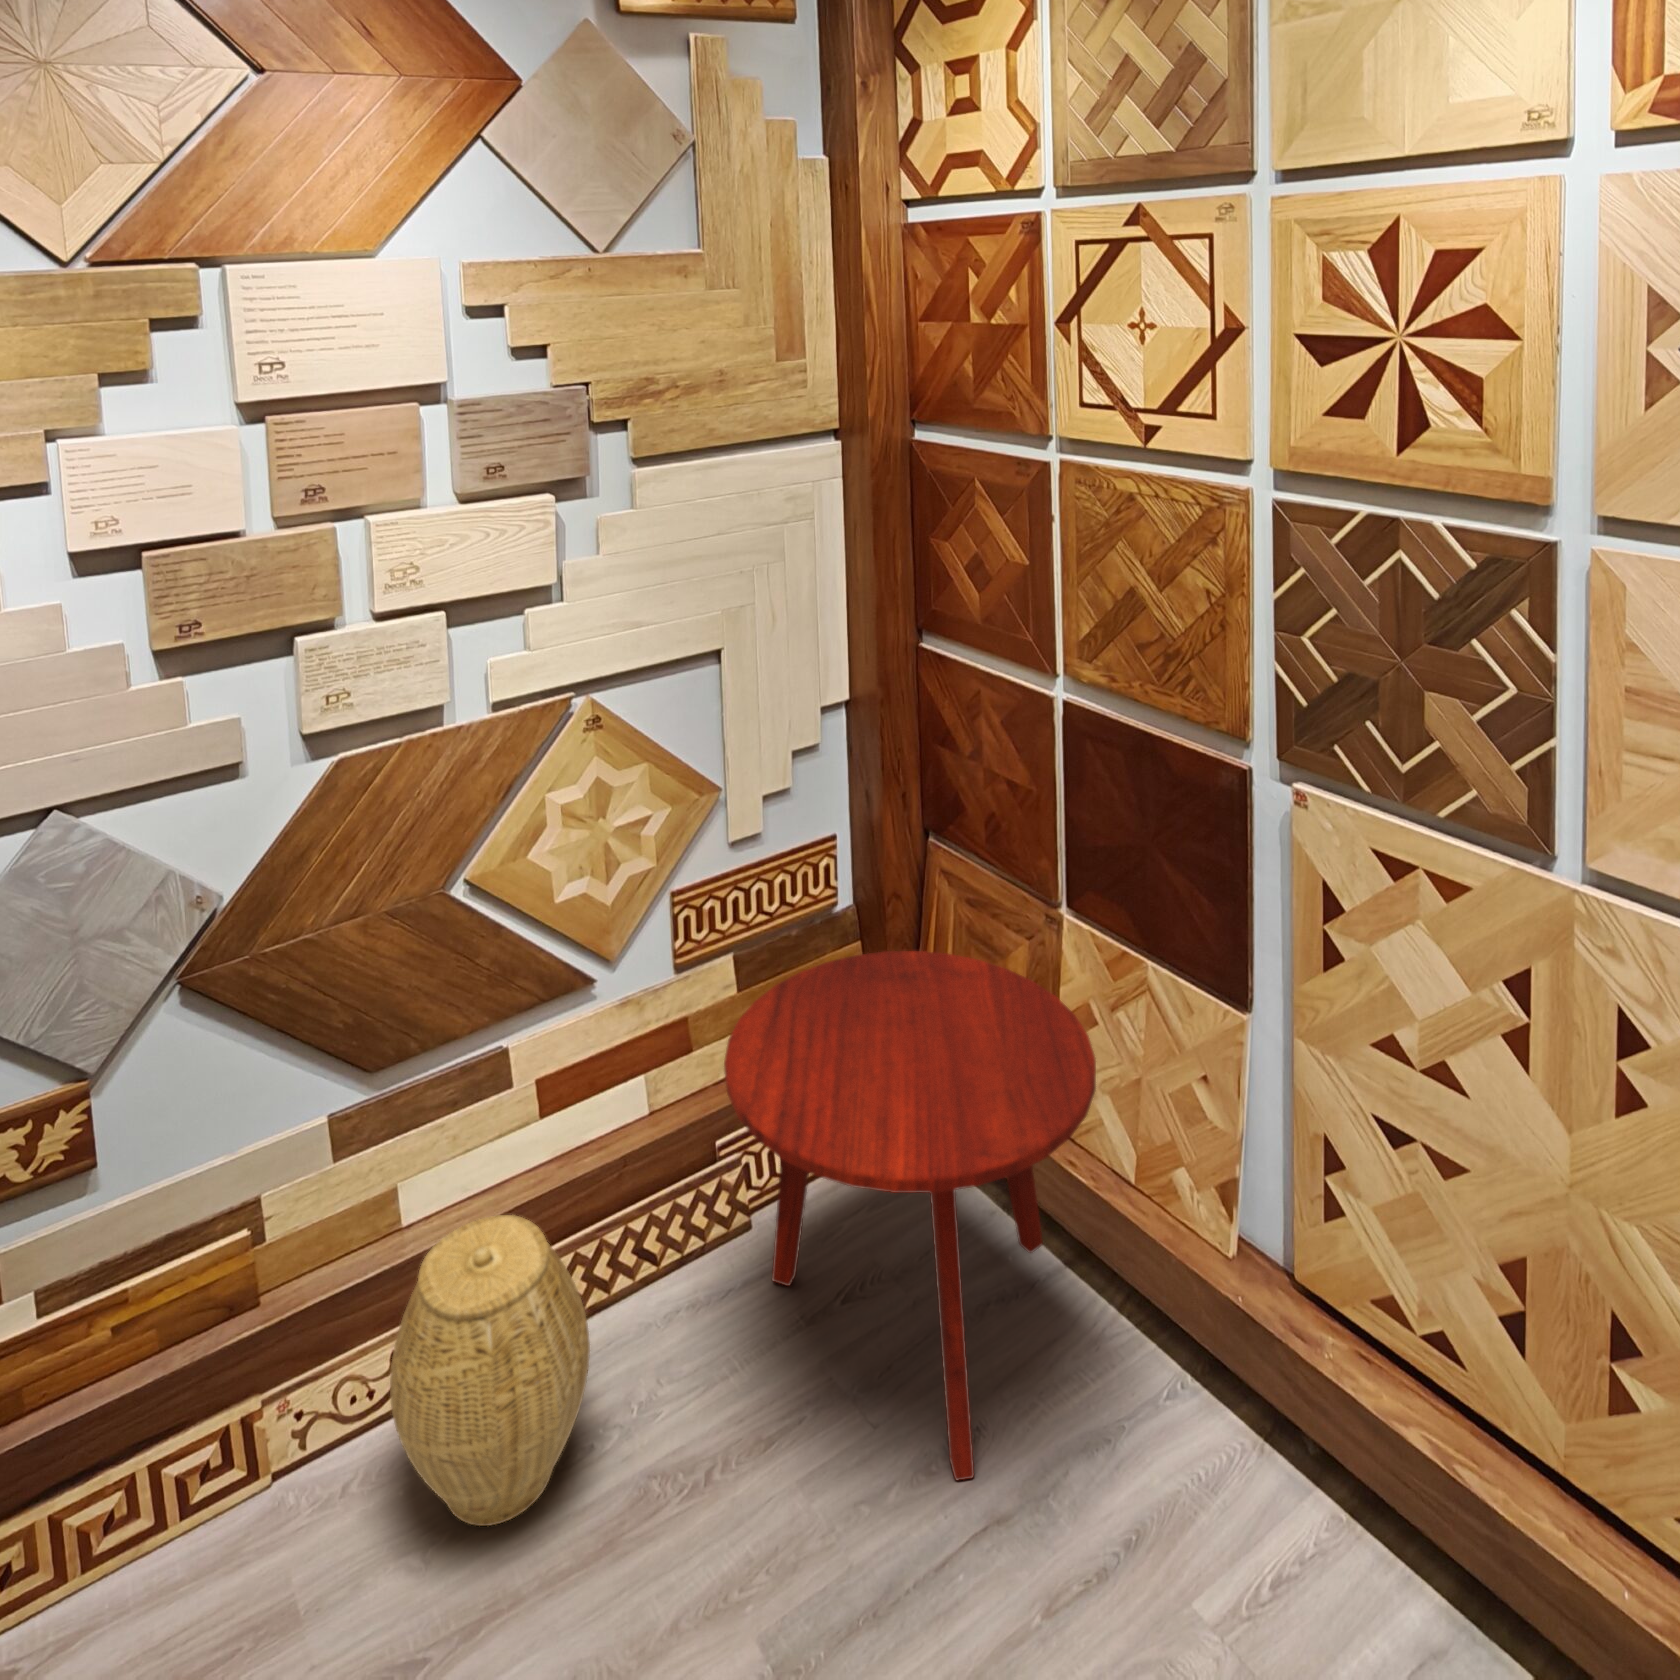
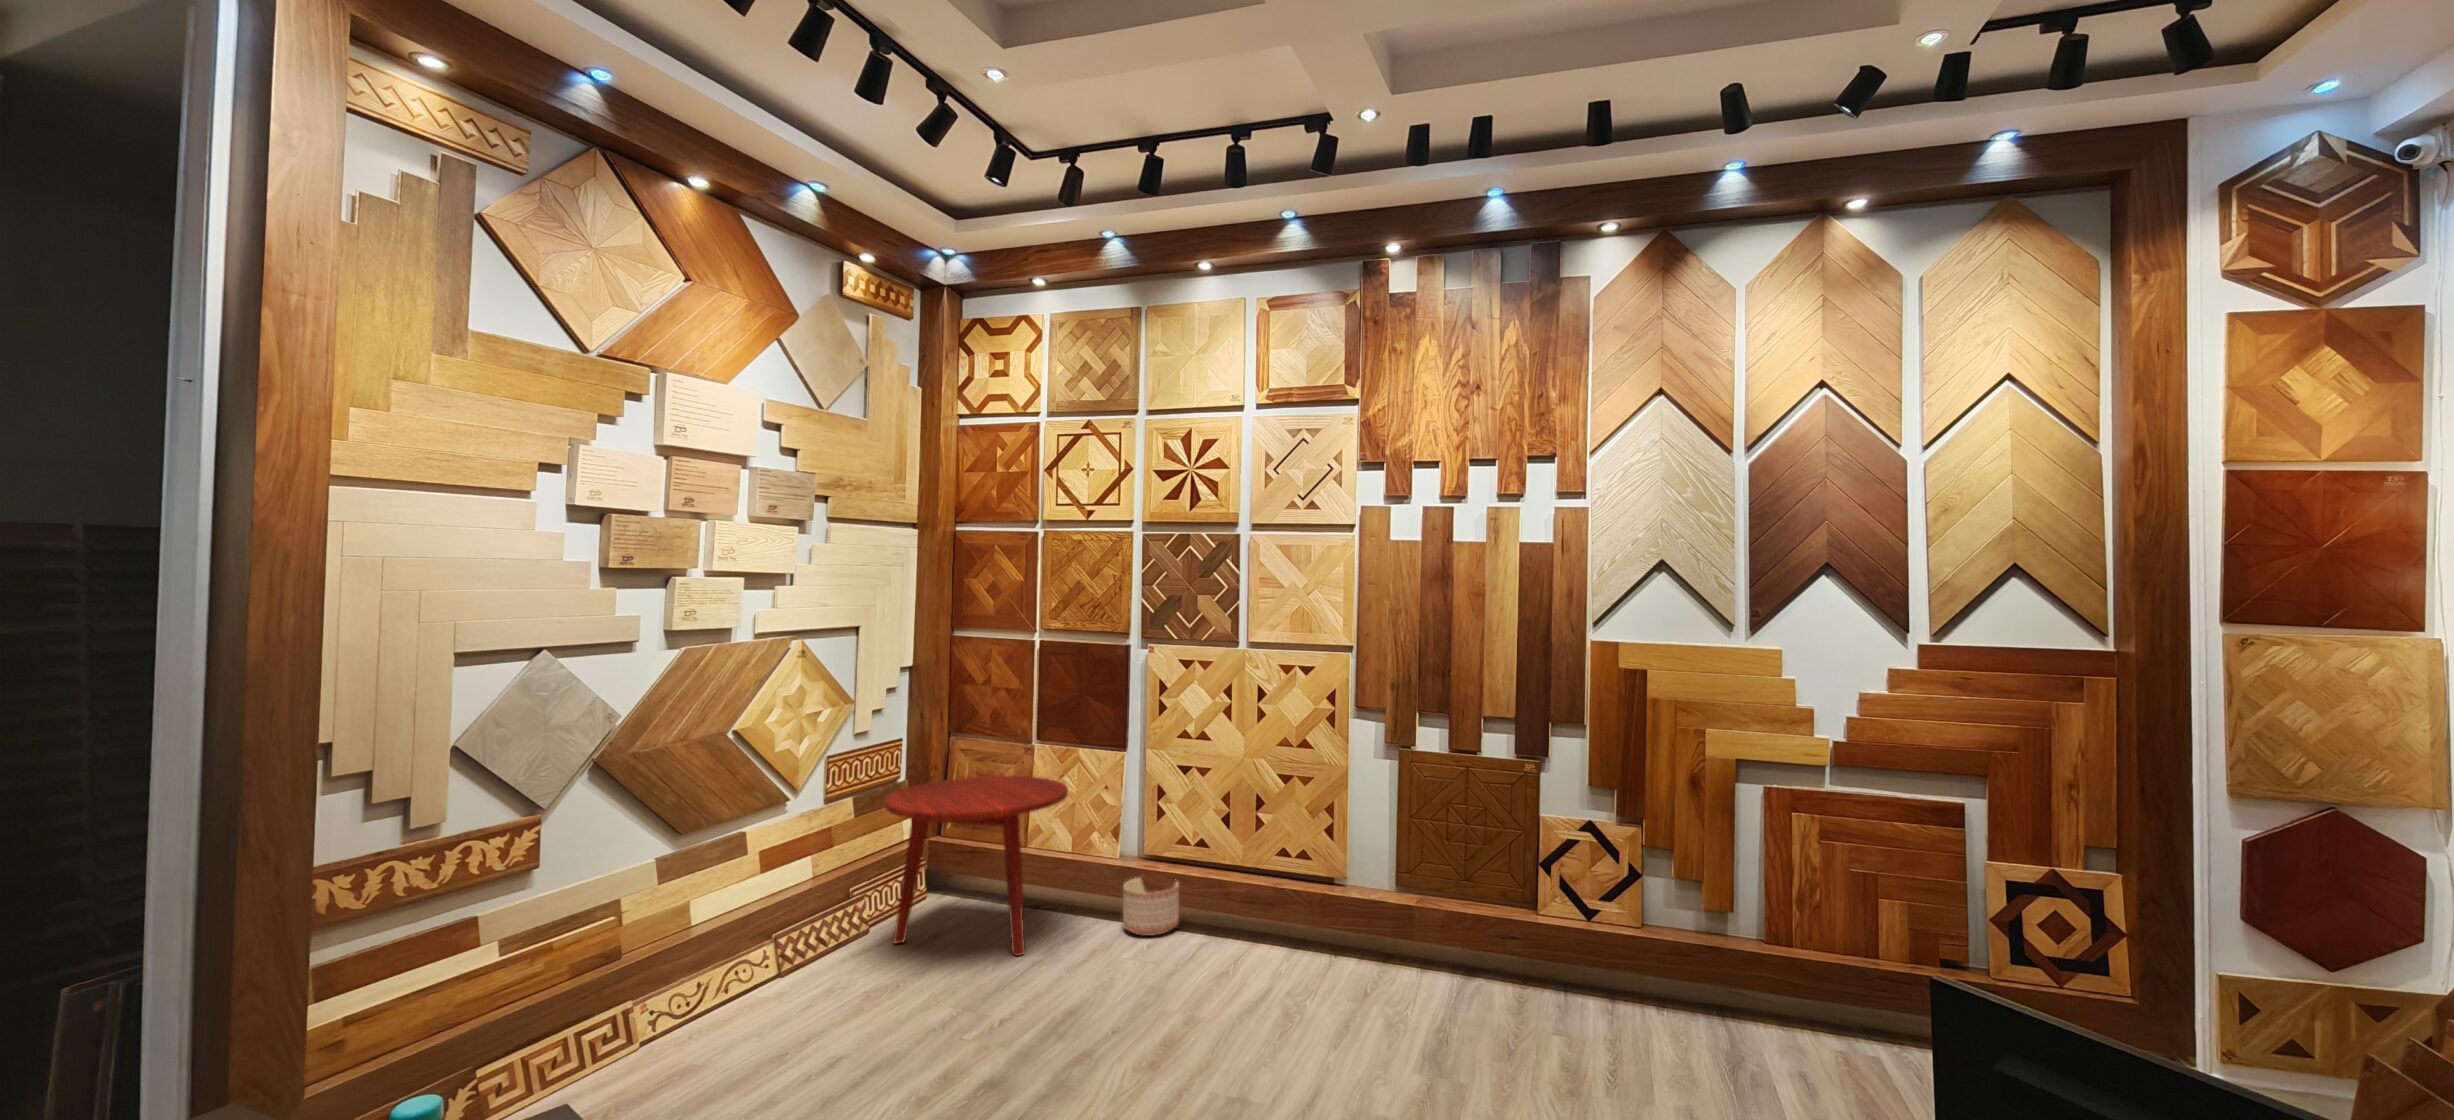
woven basket: present [390,1215,590,1526] -> none [725,884,840,1027]
planter: none [1217,1353,1371,1577] -> present [1123,878,1179,936]

